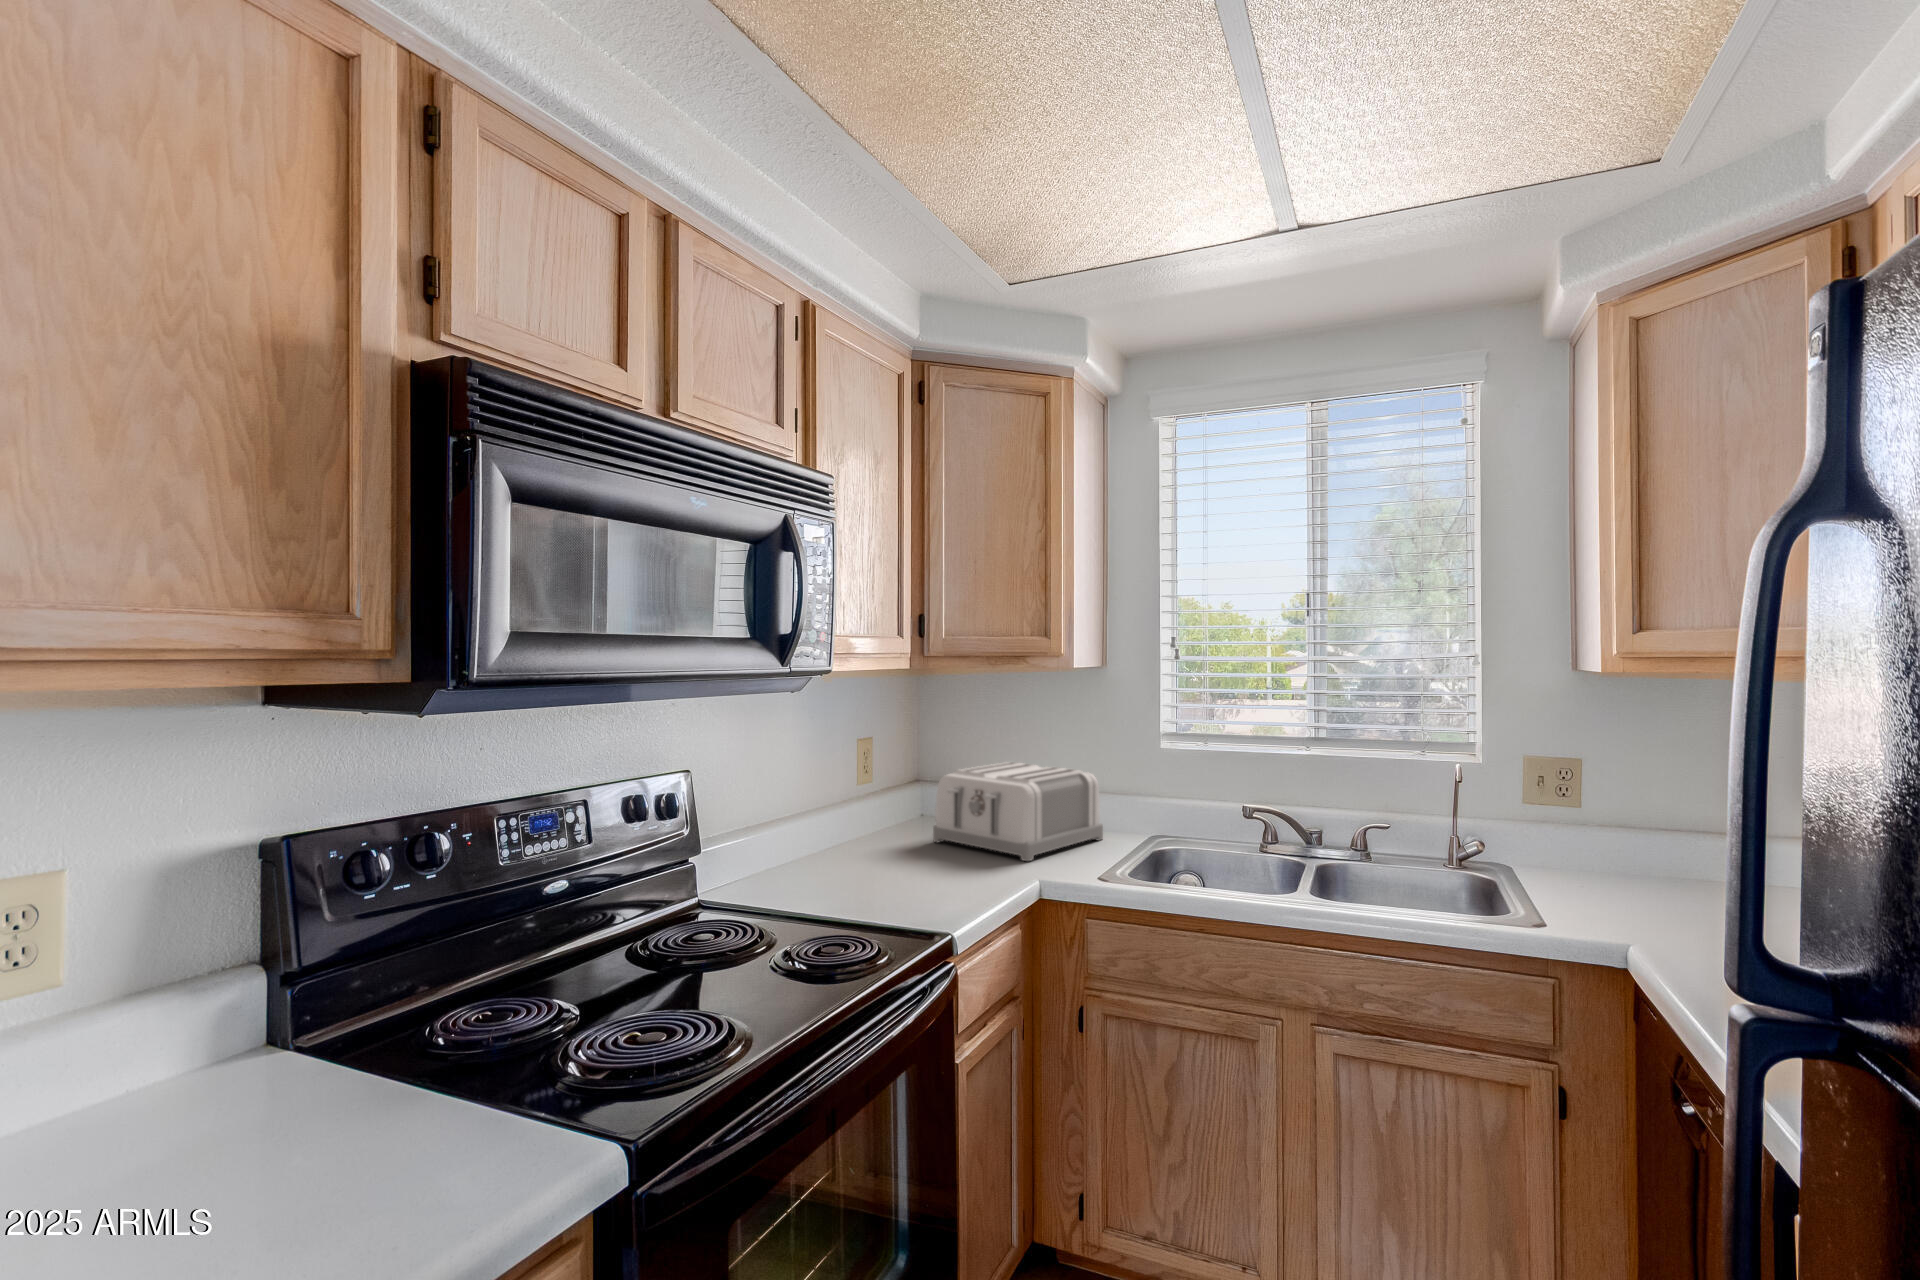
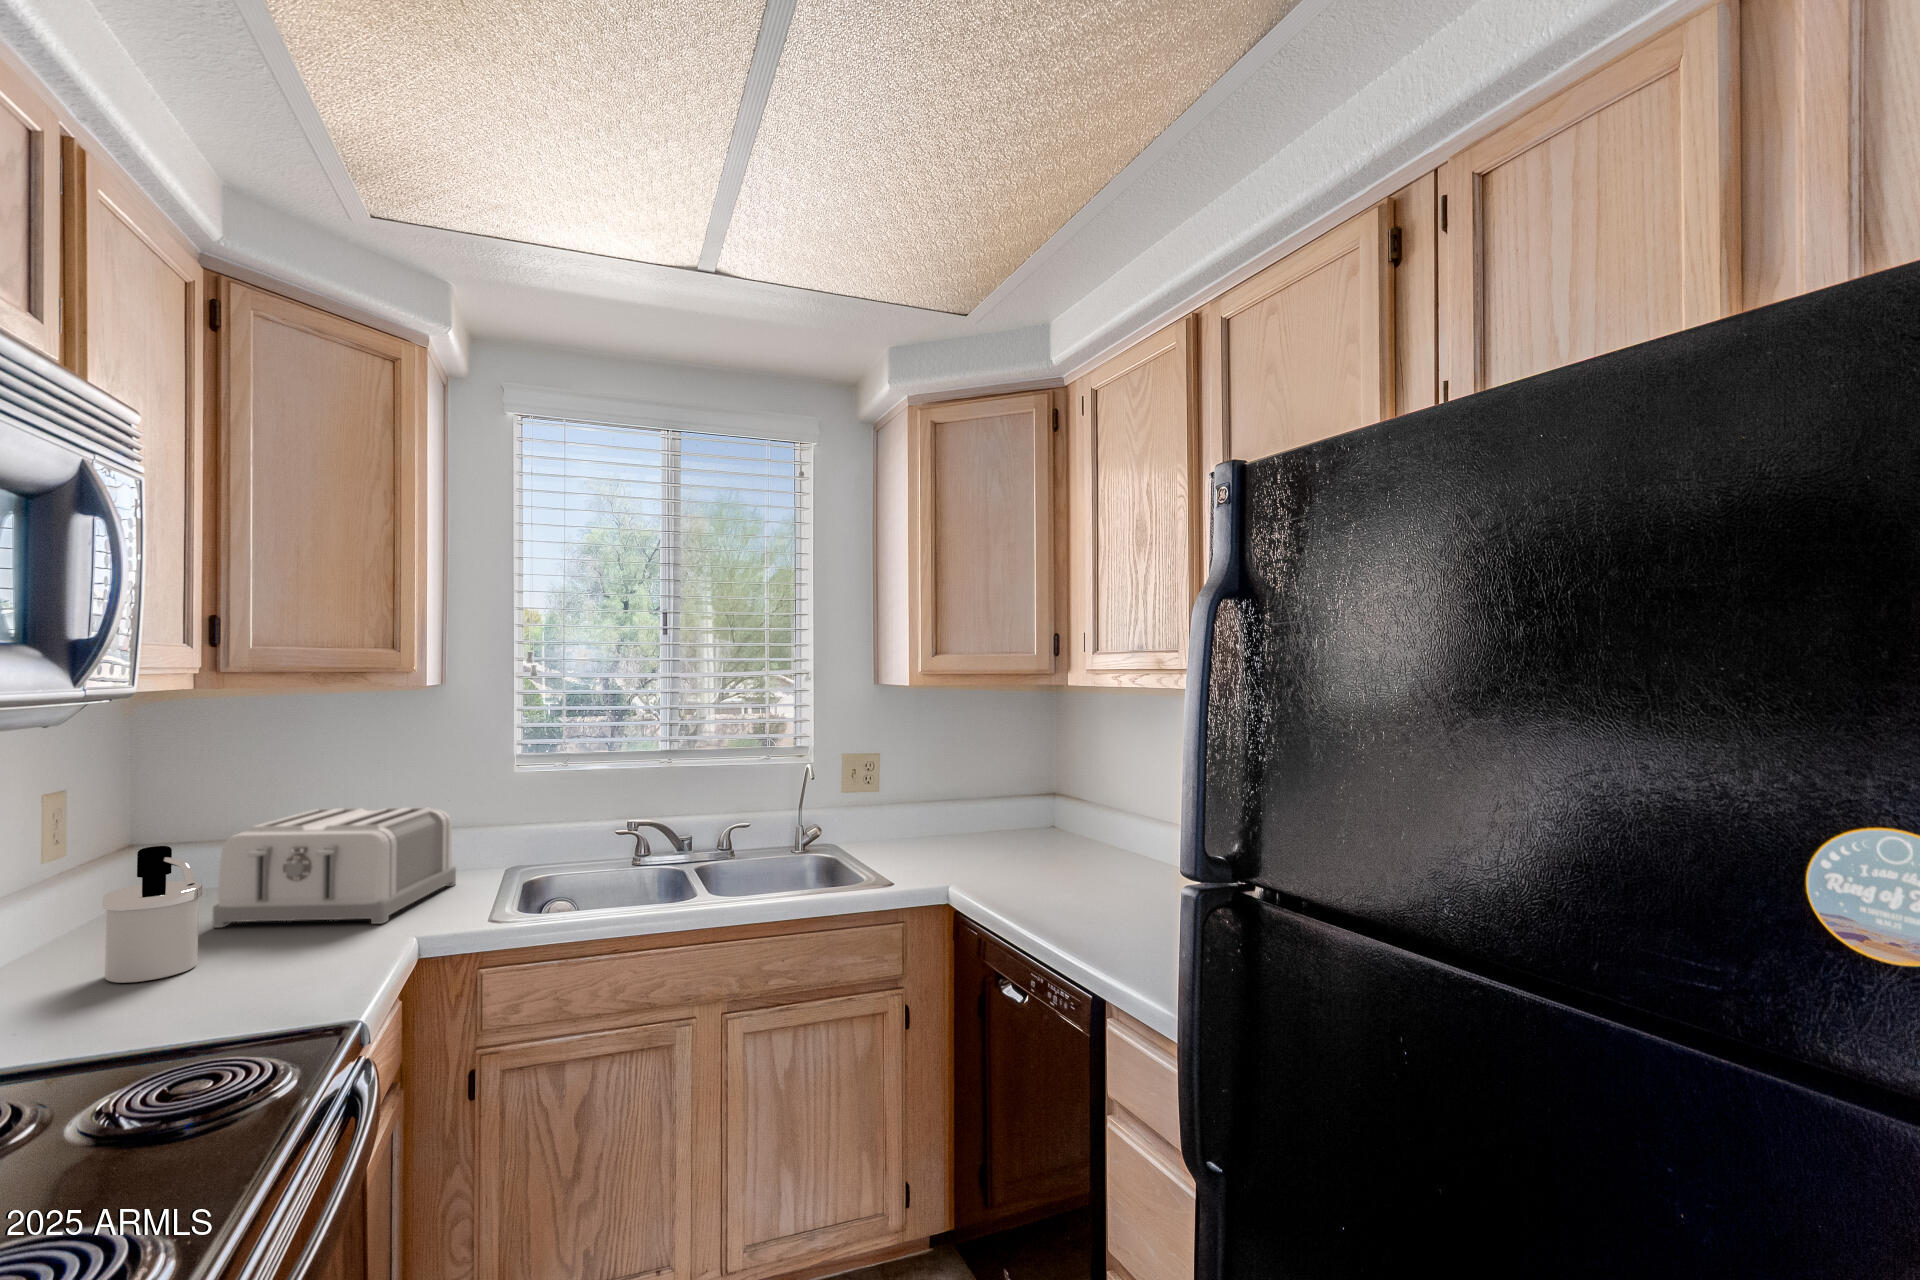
soap dispenser: none [854,776,908,871] -> present [103,846,202,983]

